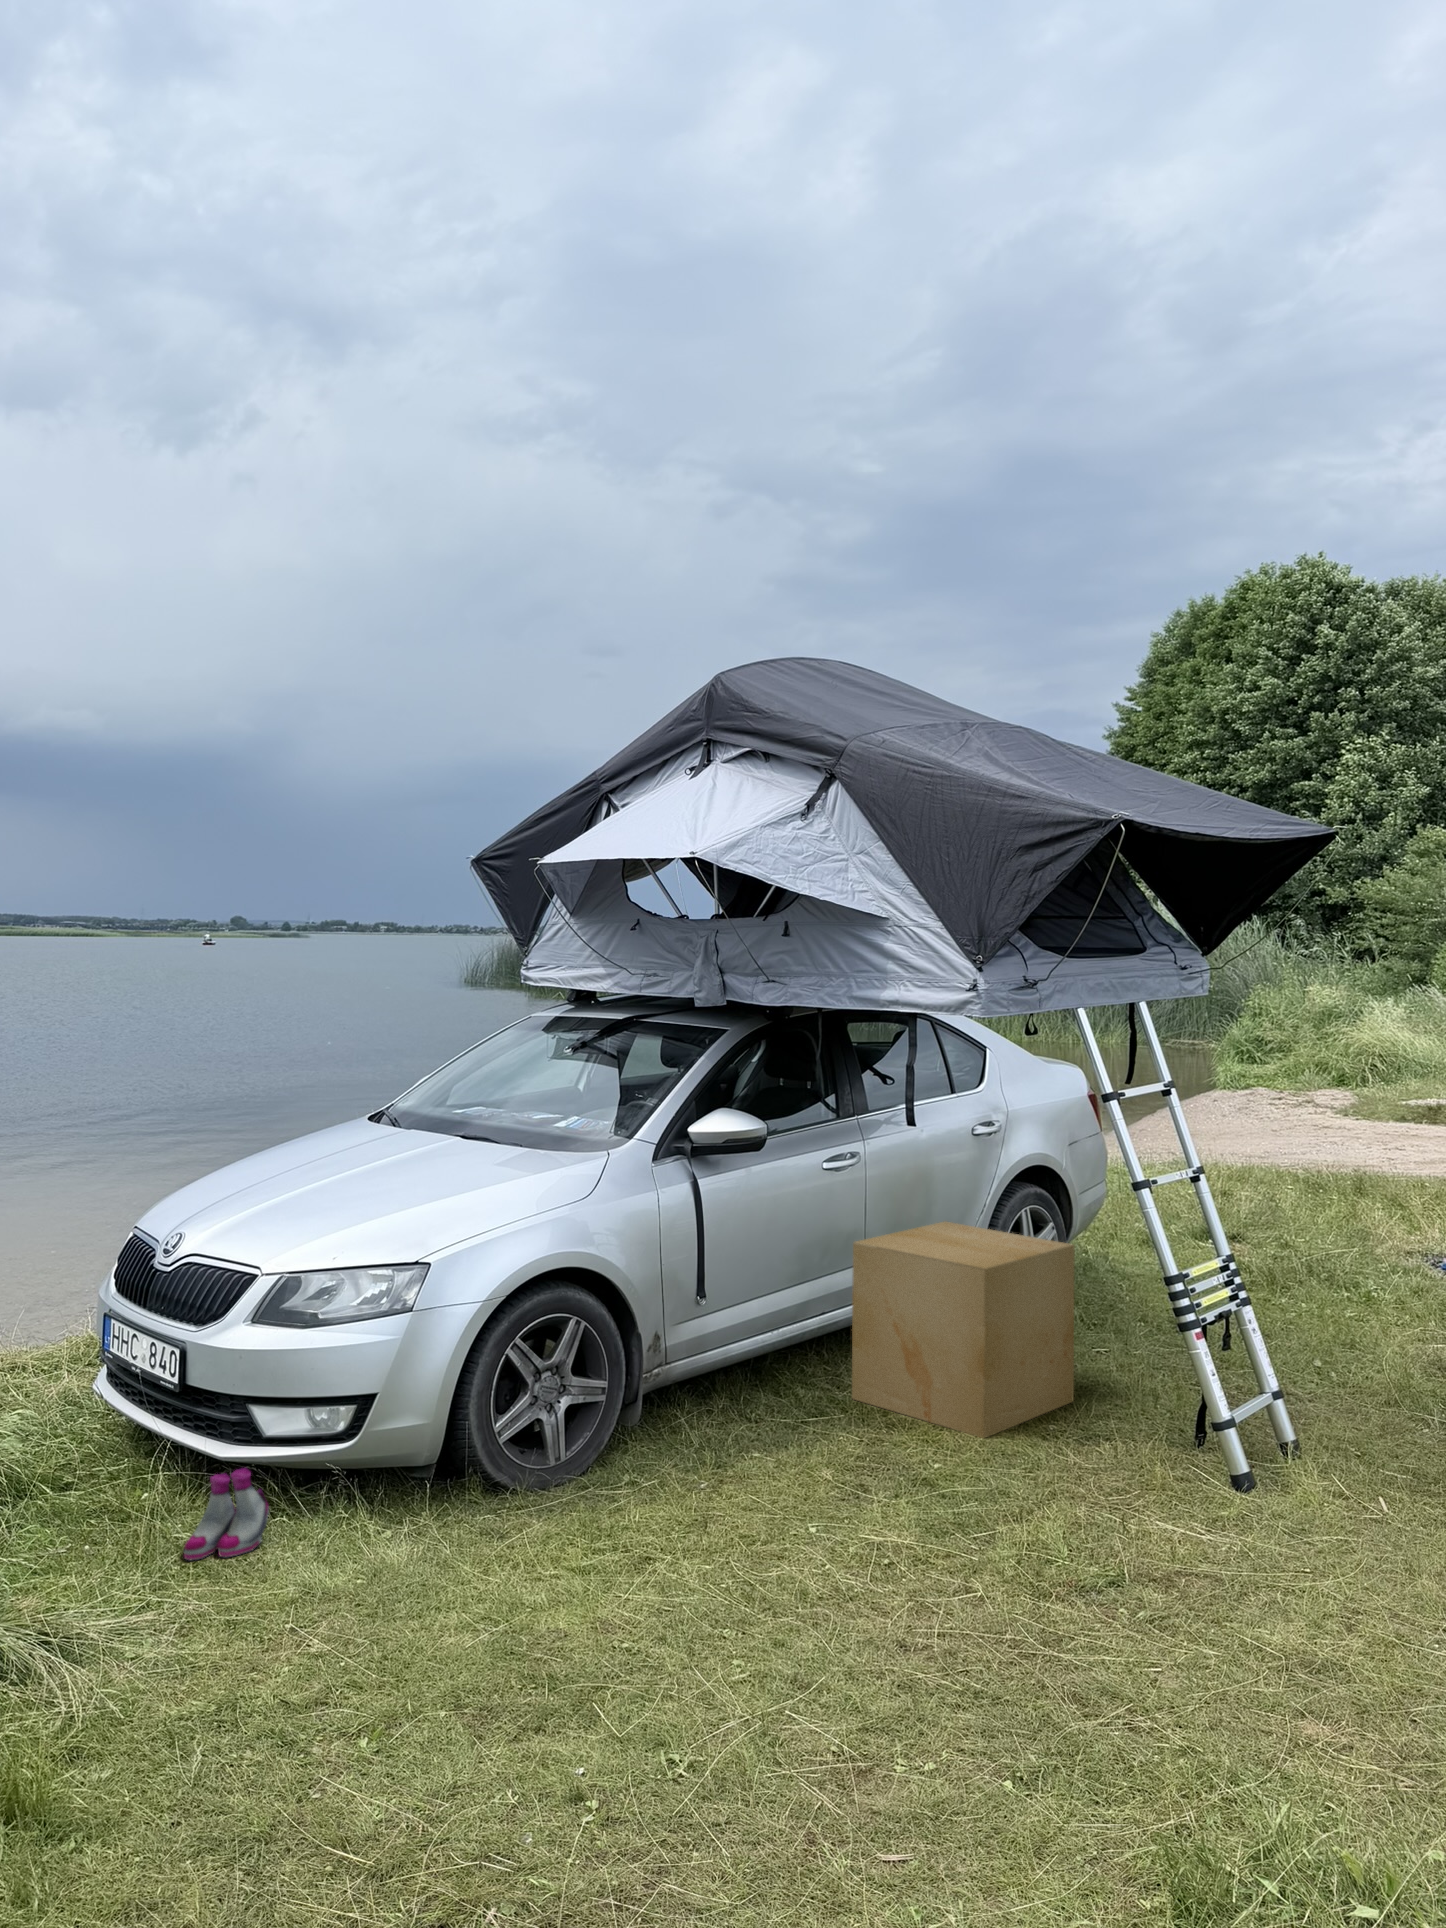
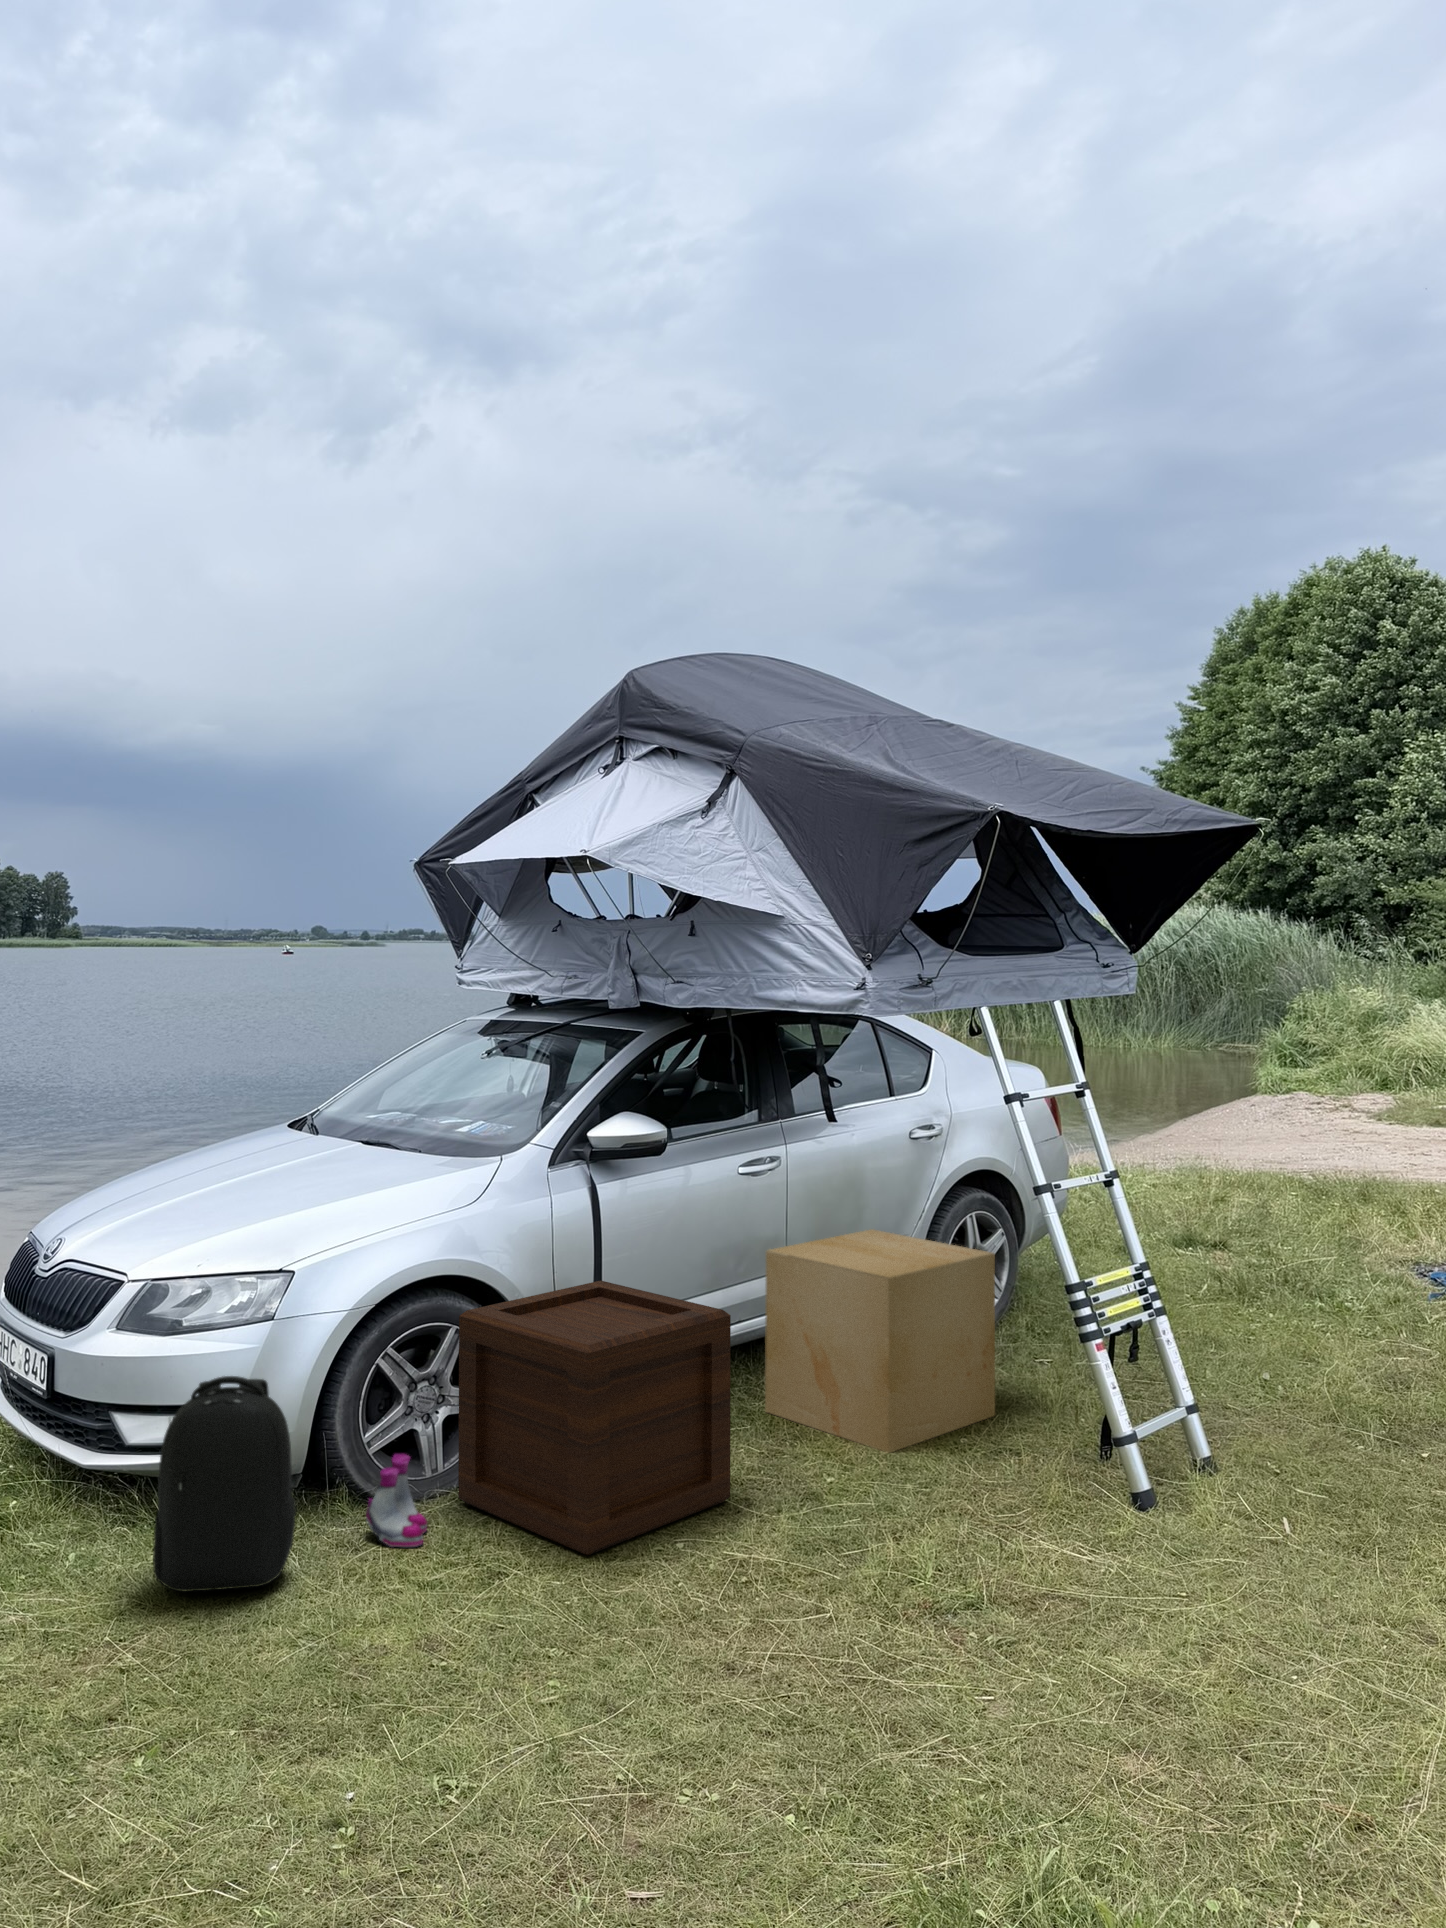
wooden crate: none [584,1272,849,1540] -> present [458,1281,731,1556]
backpack: none [315,1367,450,1578] -> present [153,1376,296,1592]
boots: present [184,1468,269,1560] -> present [366,1454,427,1547]

